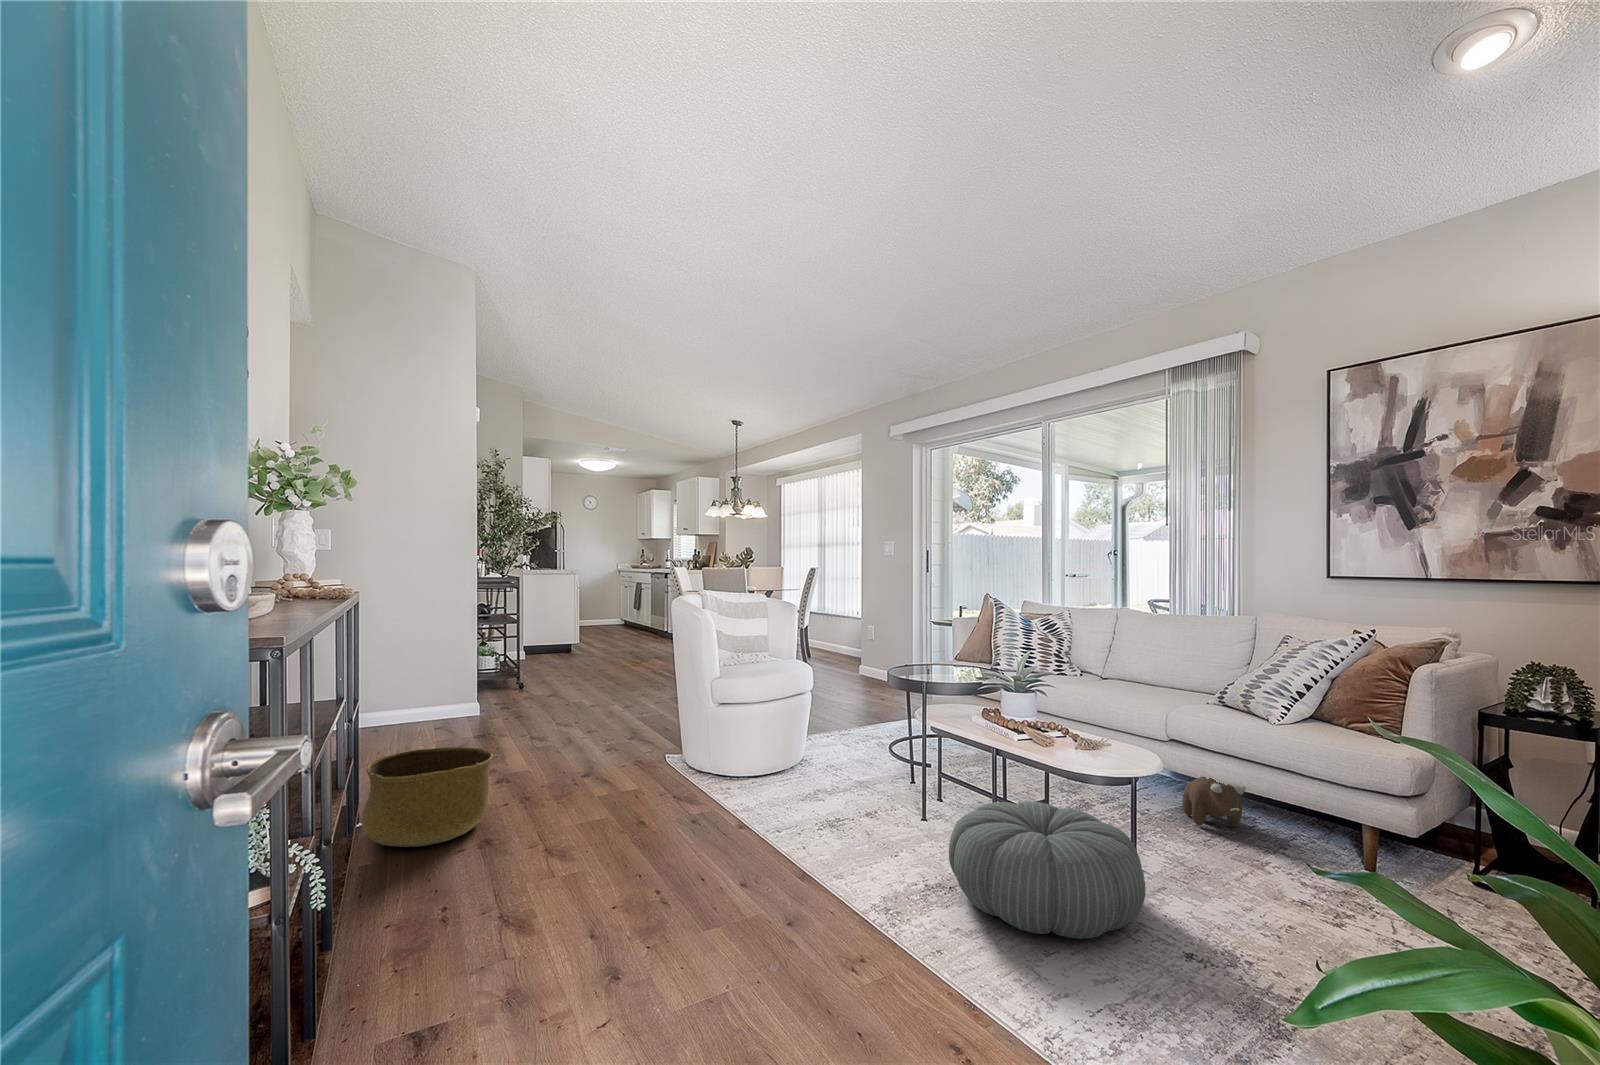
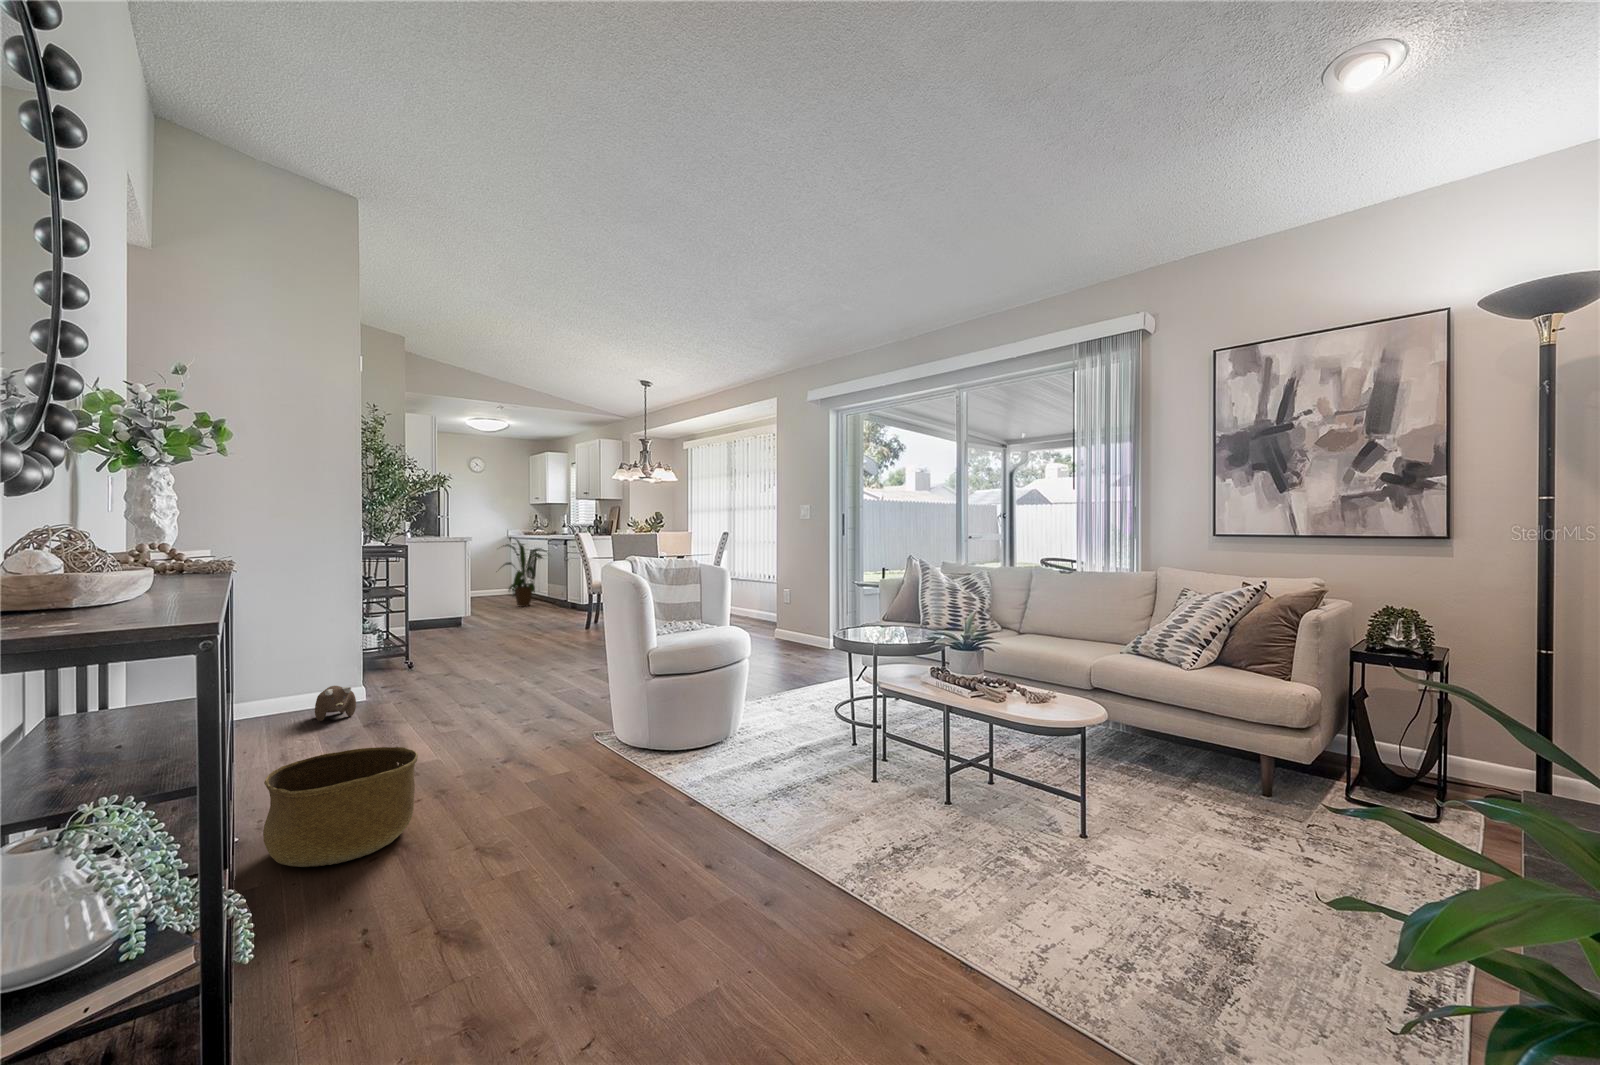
house plant: none [602,567,654,635] -> present [503,540,544,607]
plush toy: present [1182,776,1246,827] -> present [315,686,356,721]
pouf: present [949,801,1146,939] -> none [918,758,1104,887]

